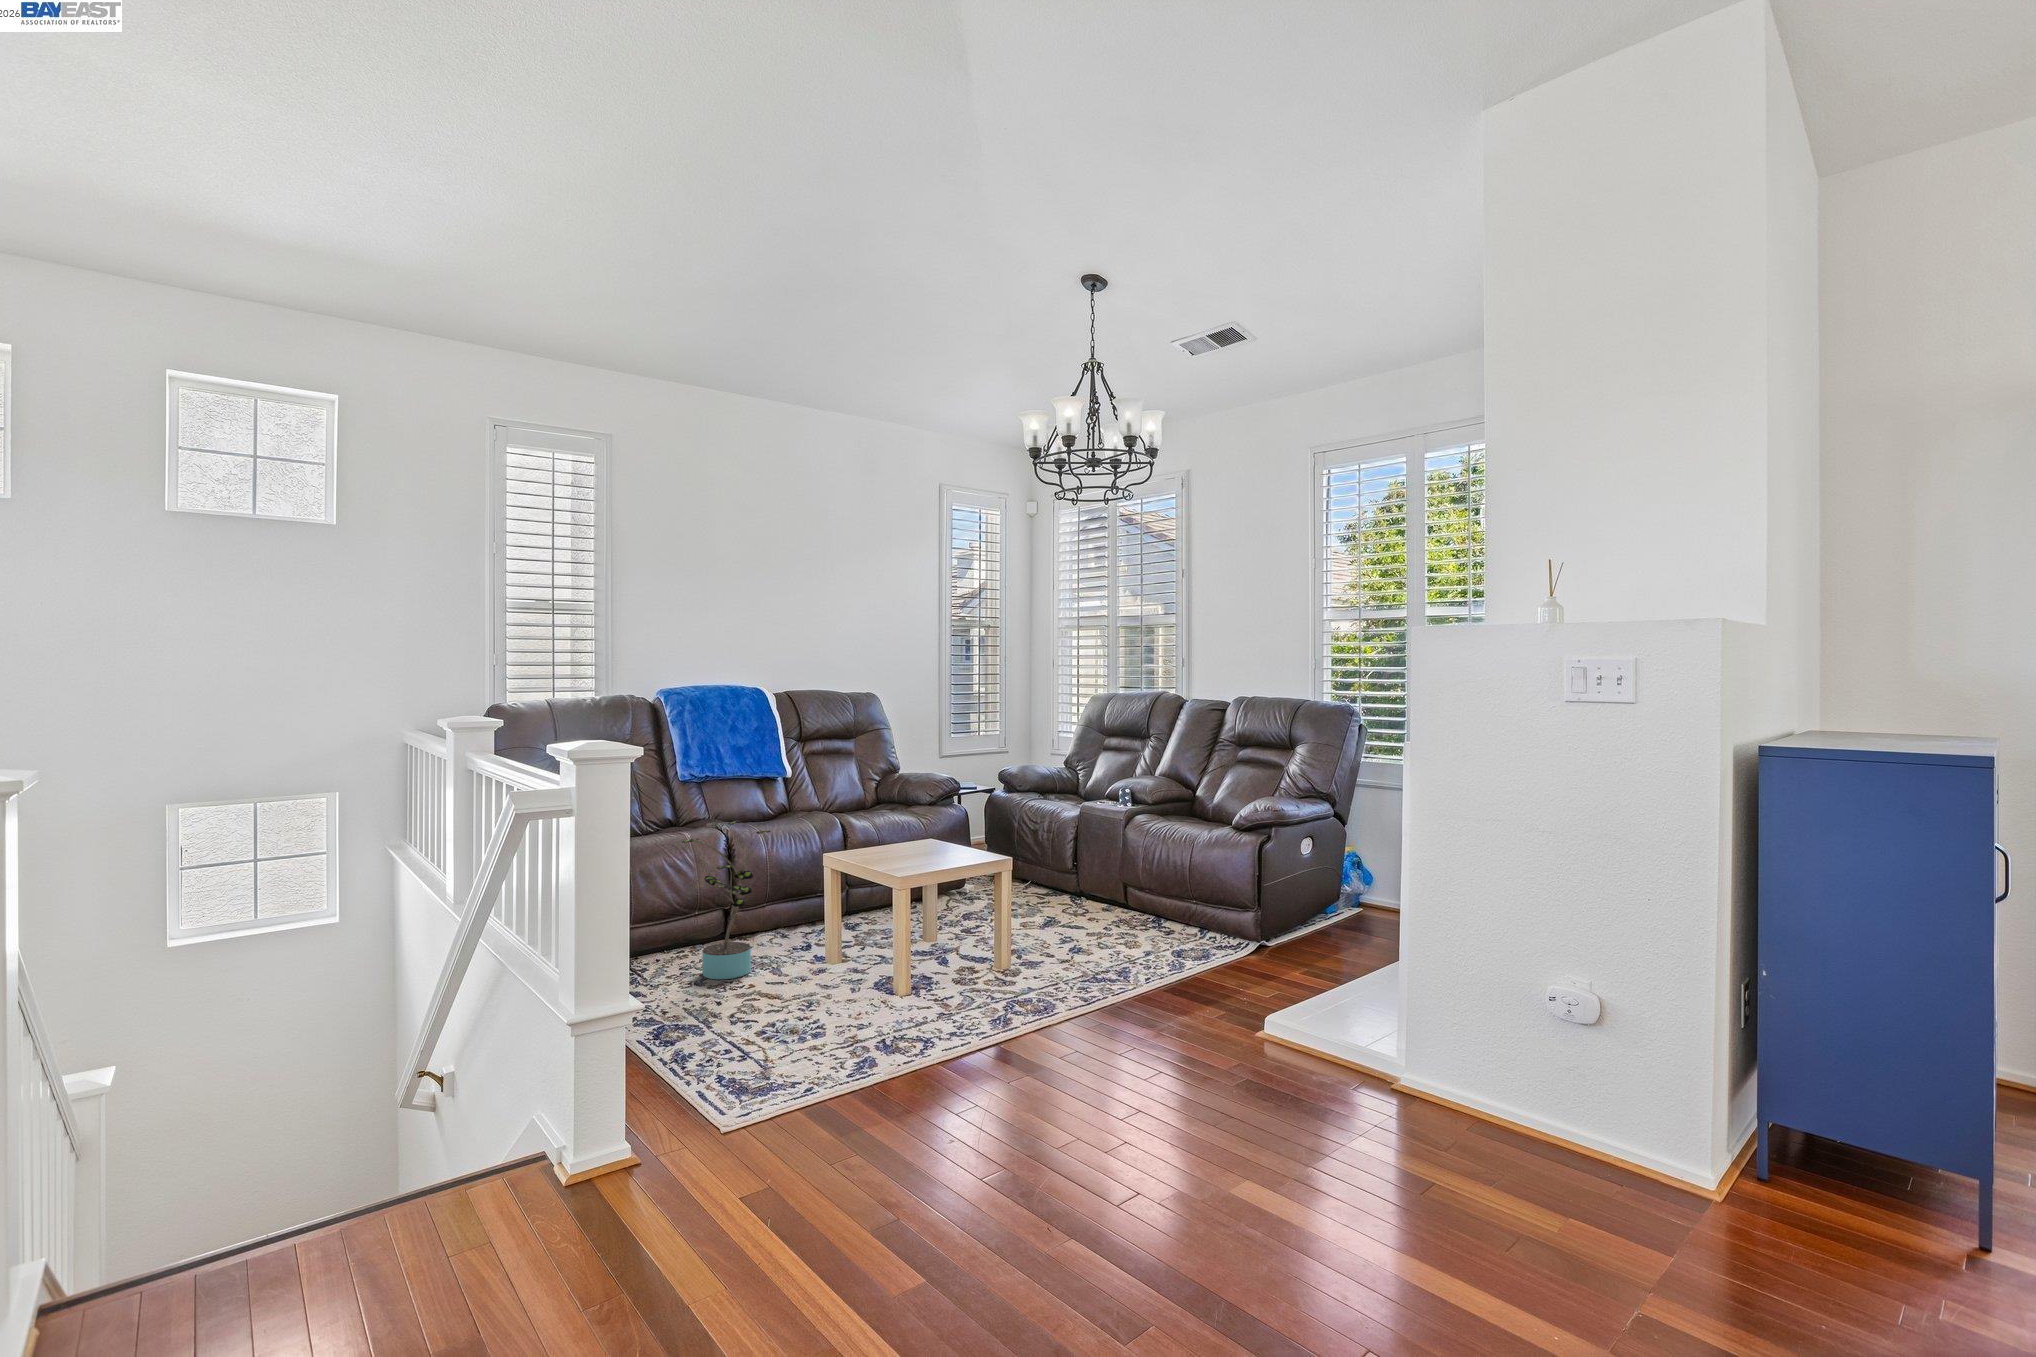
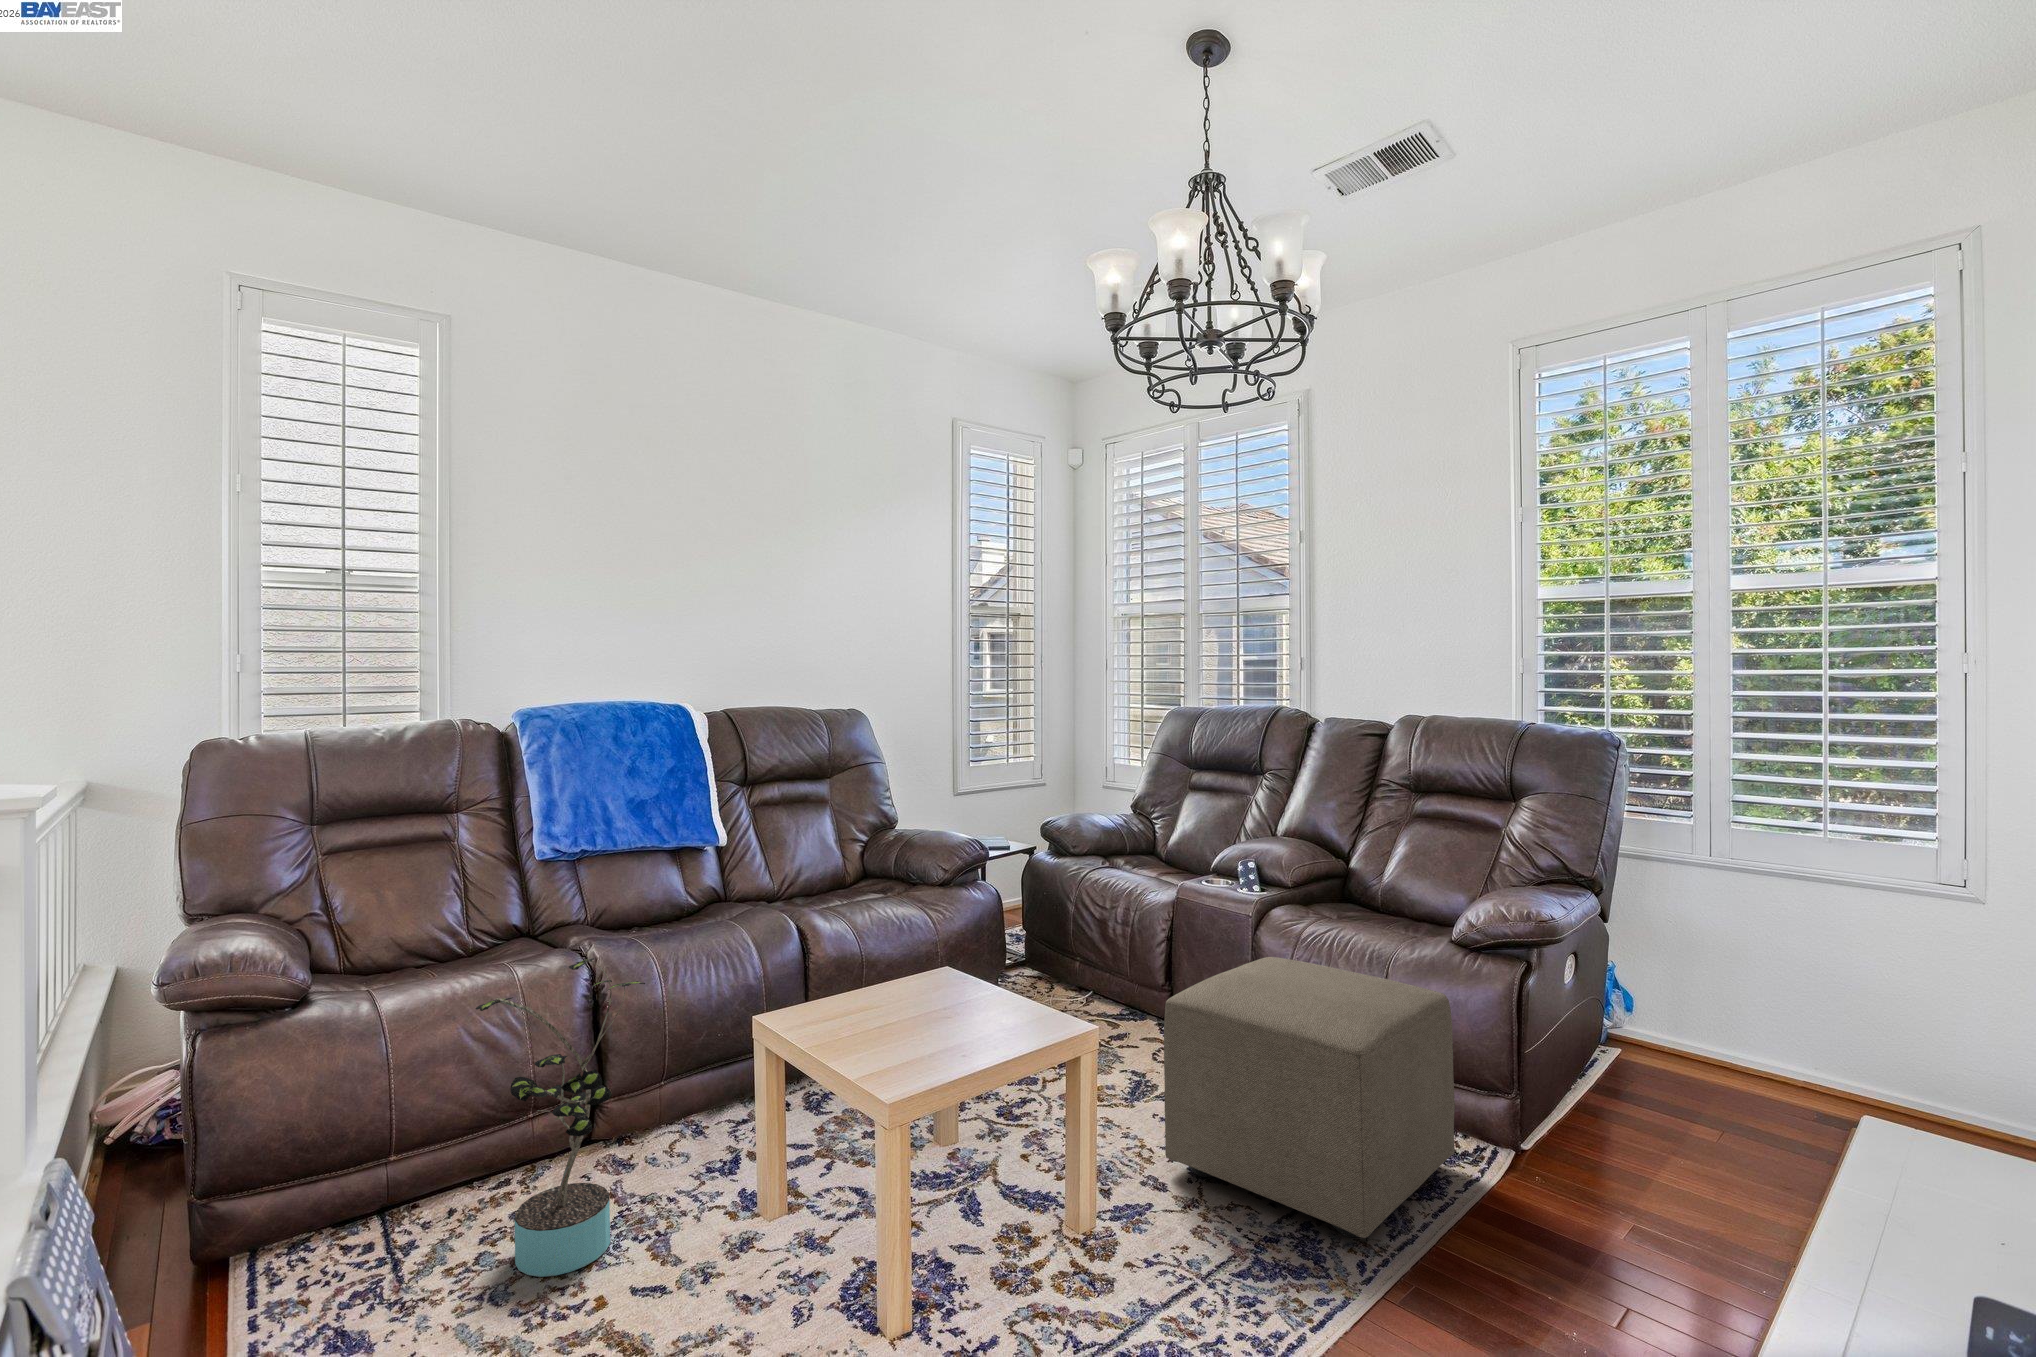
ottoman: none [1055,837,1218,967] -> present [1164,957,1455,1238]

